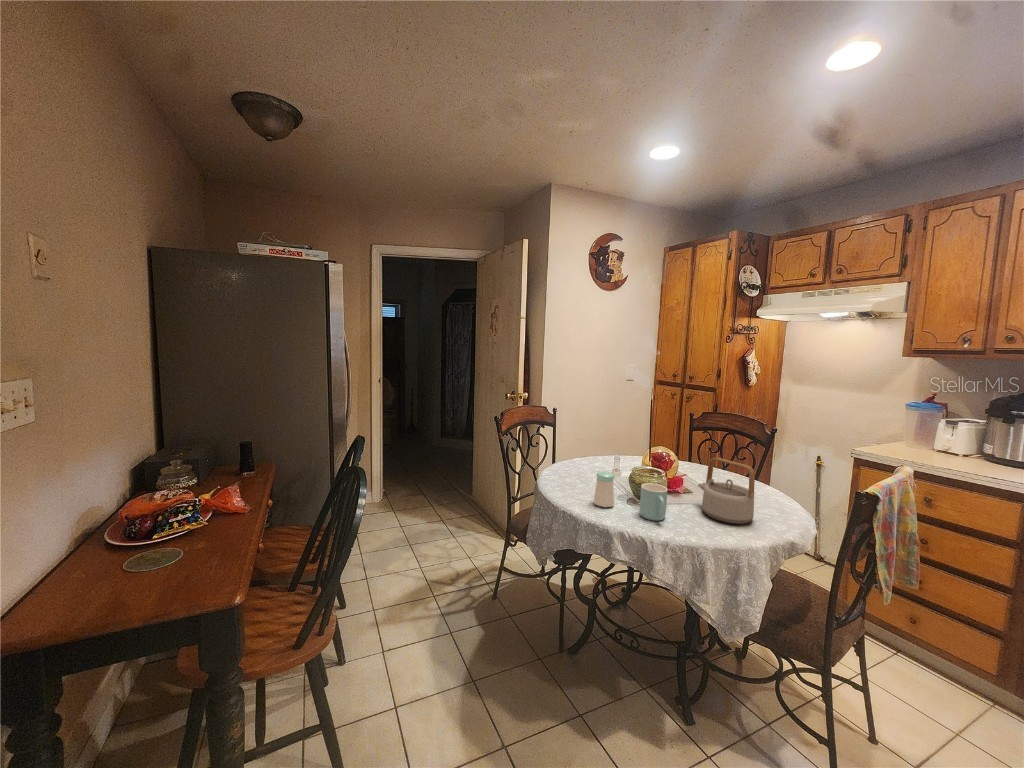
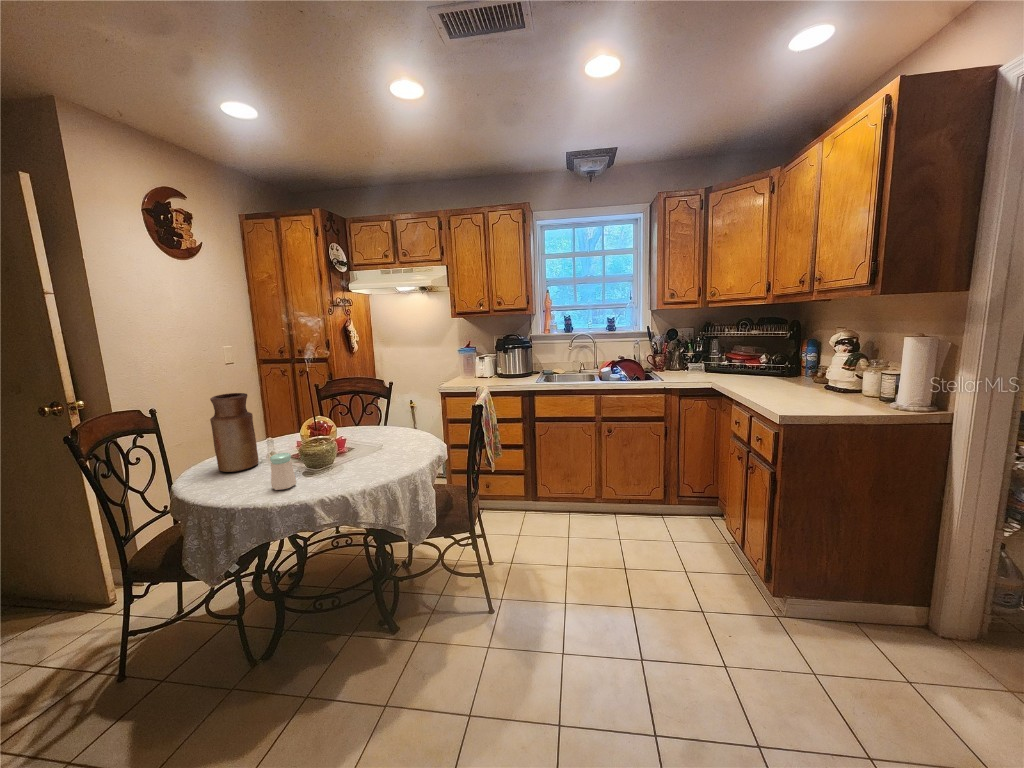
vase: none [573,407,606,476] -> present [210,393,258,472]
teapot: present [698,458,755,524] -> none [363,410,410,460]
mug: present [640,483,667,521] -> none [322,447,351,481]

